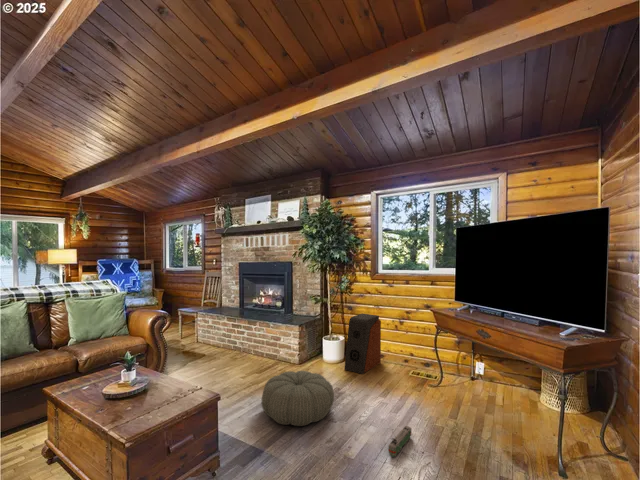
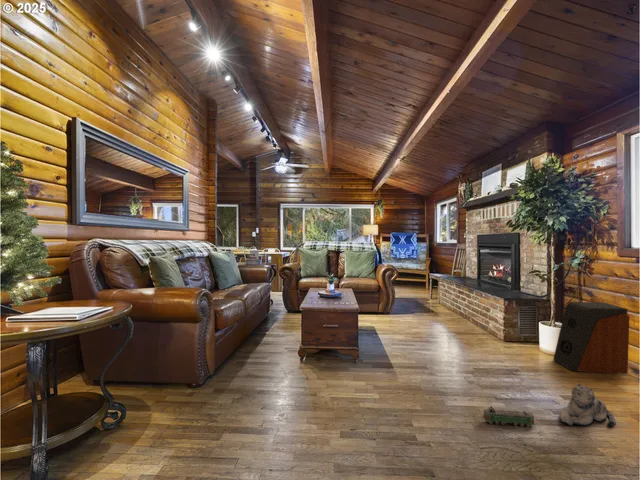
pouf: present [262,371,334,426] -> none [418,330,488,375]
plush toy: none [400,383,427,421] -> present [560,384,616,426]

